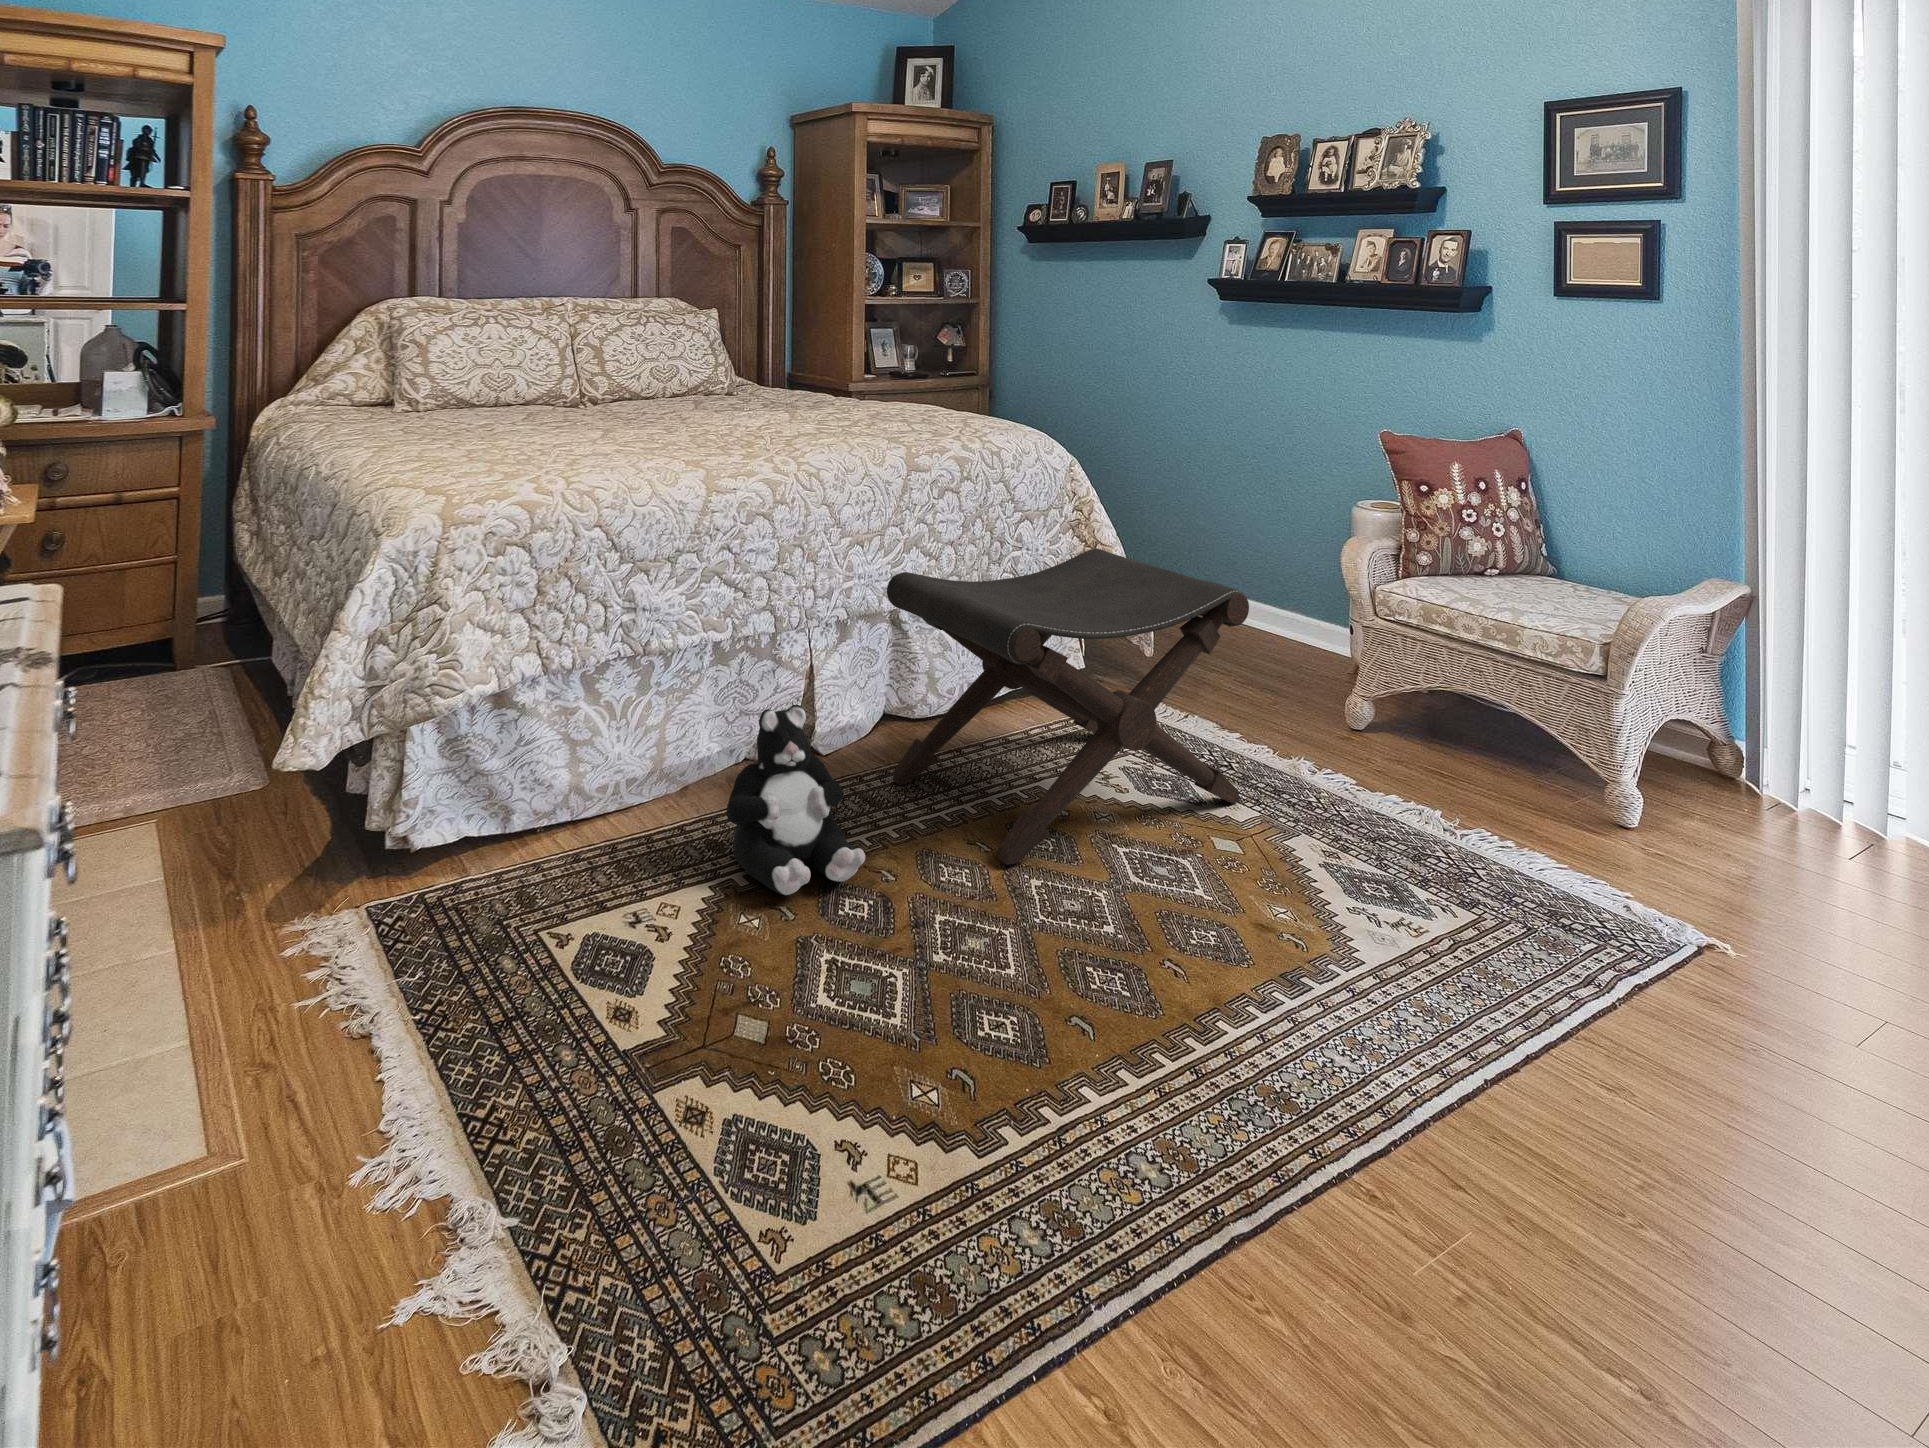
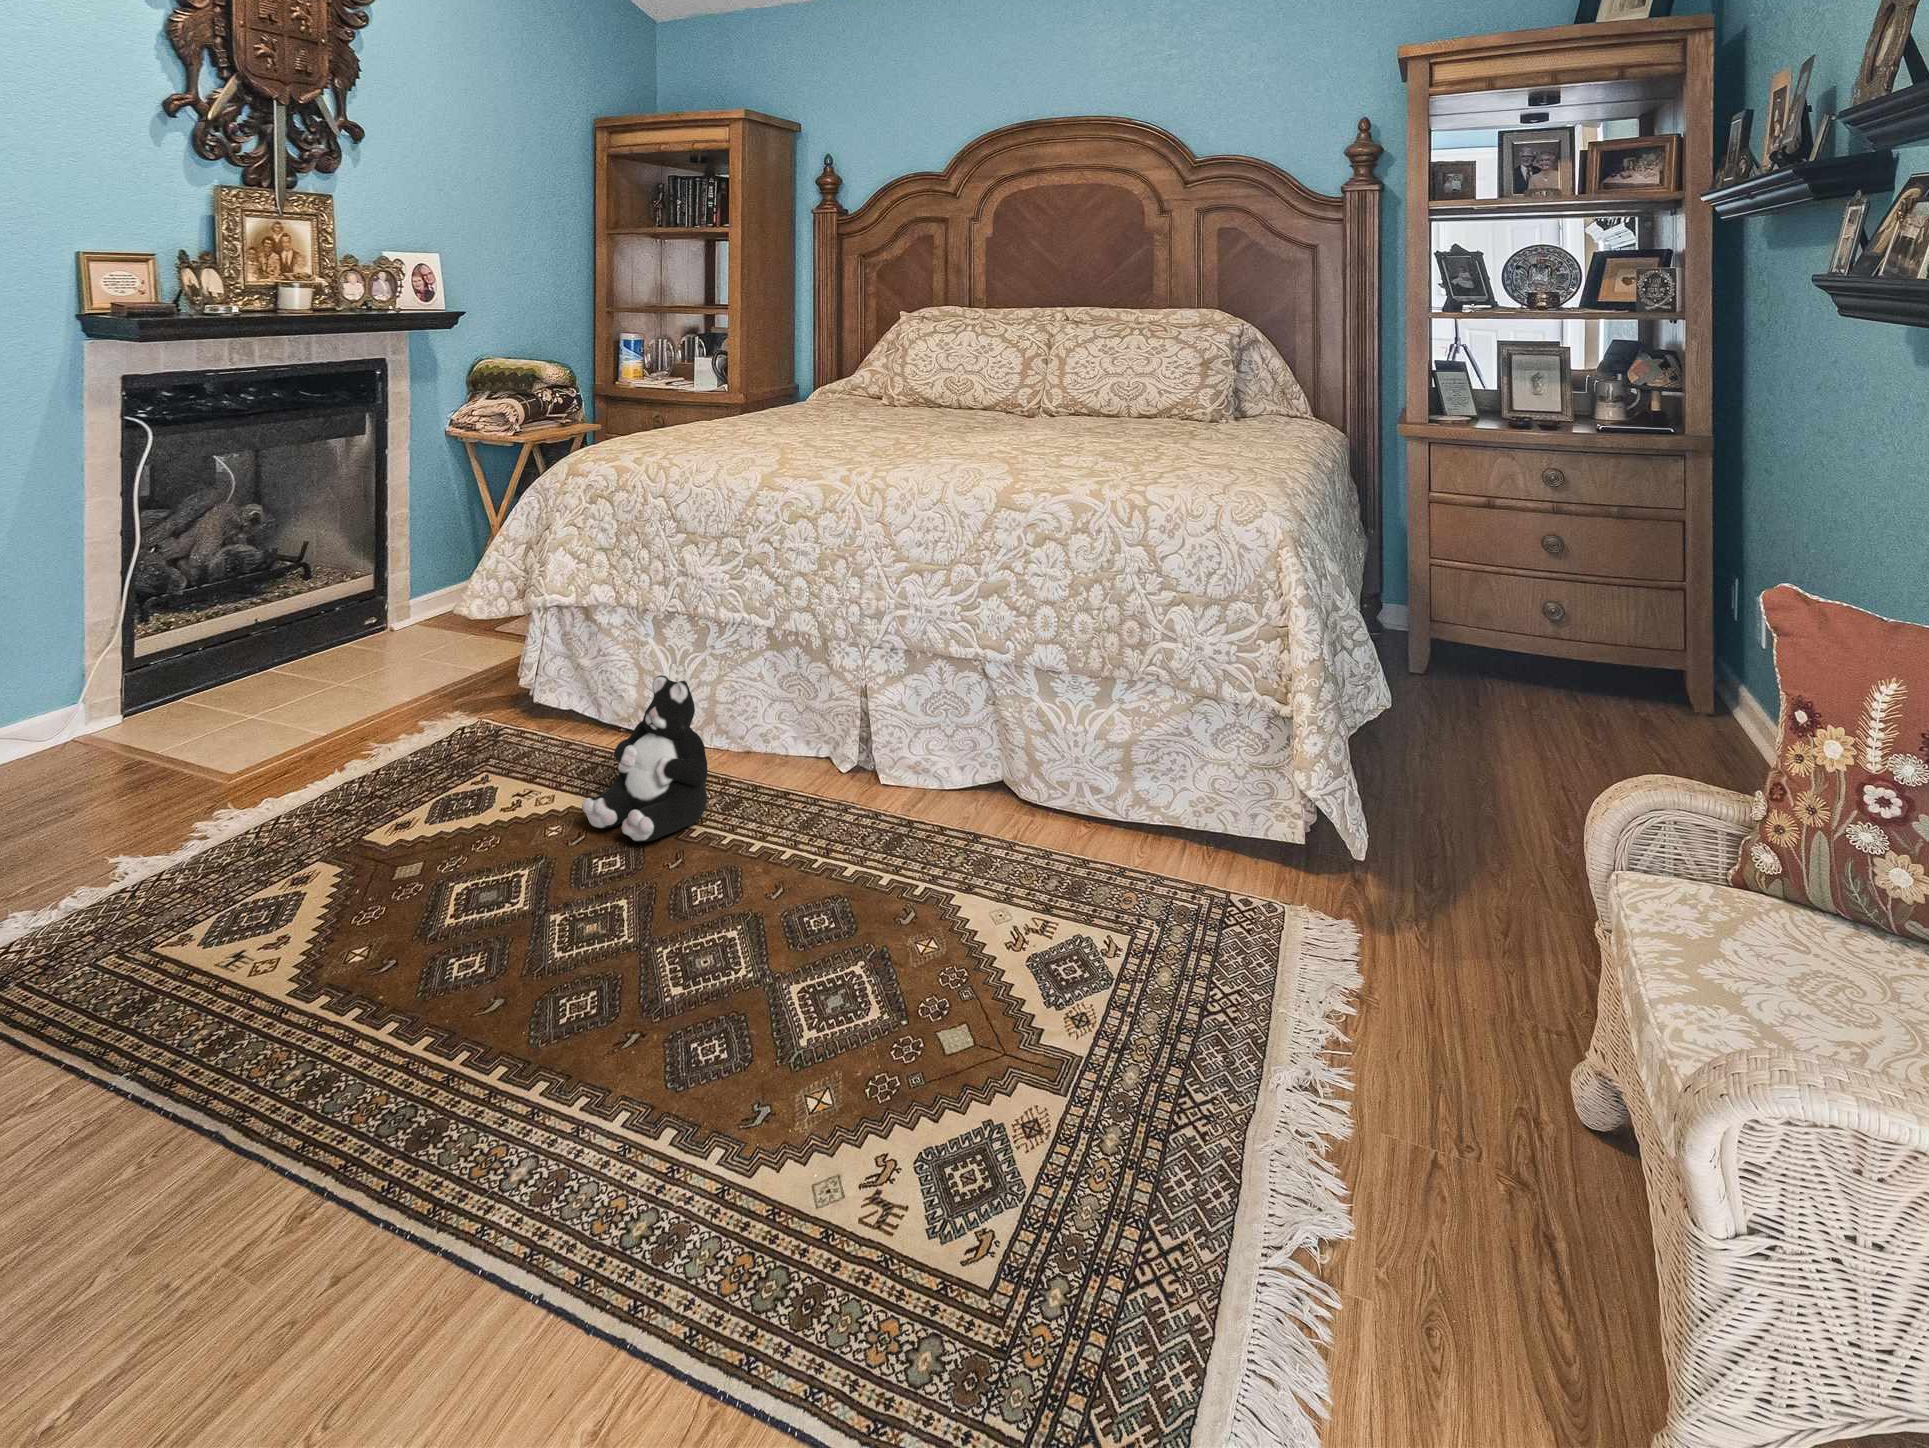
footstool: present [887,548,1249,865] -> none [742,602,1167,1019]

